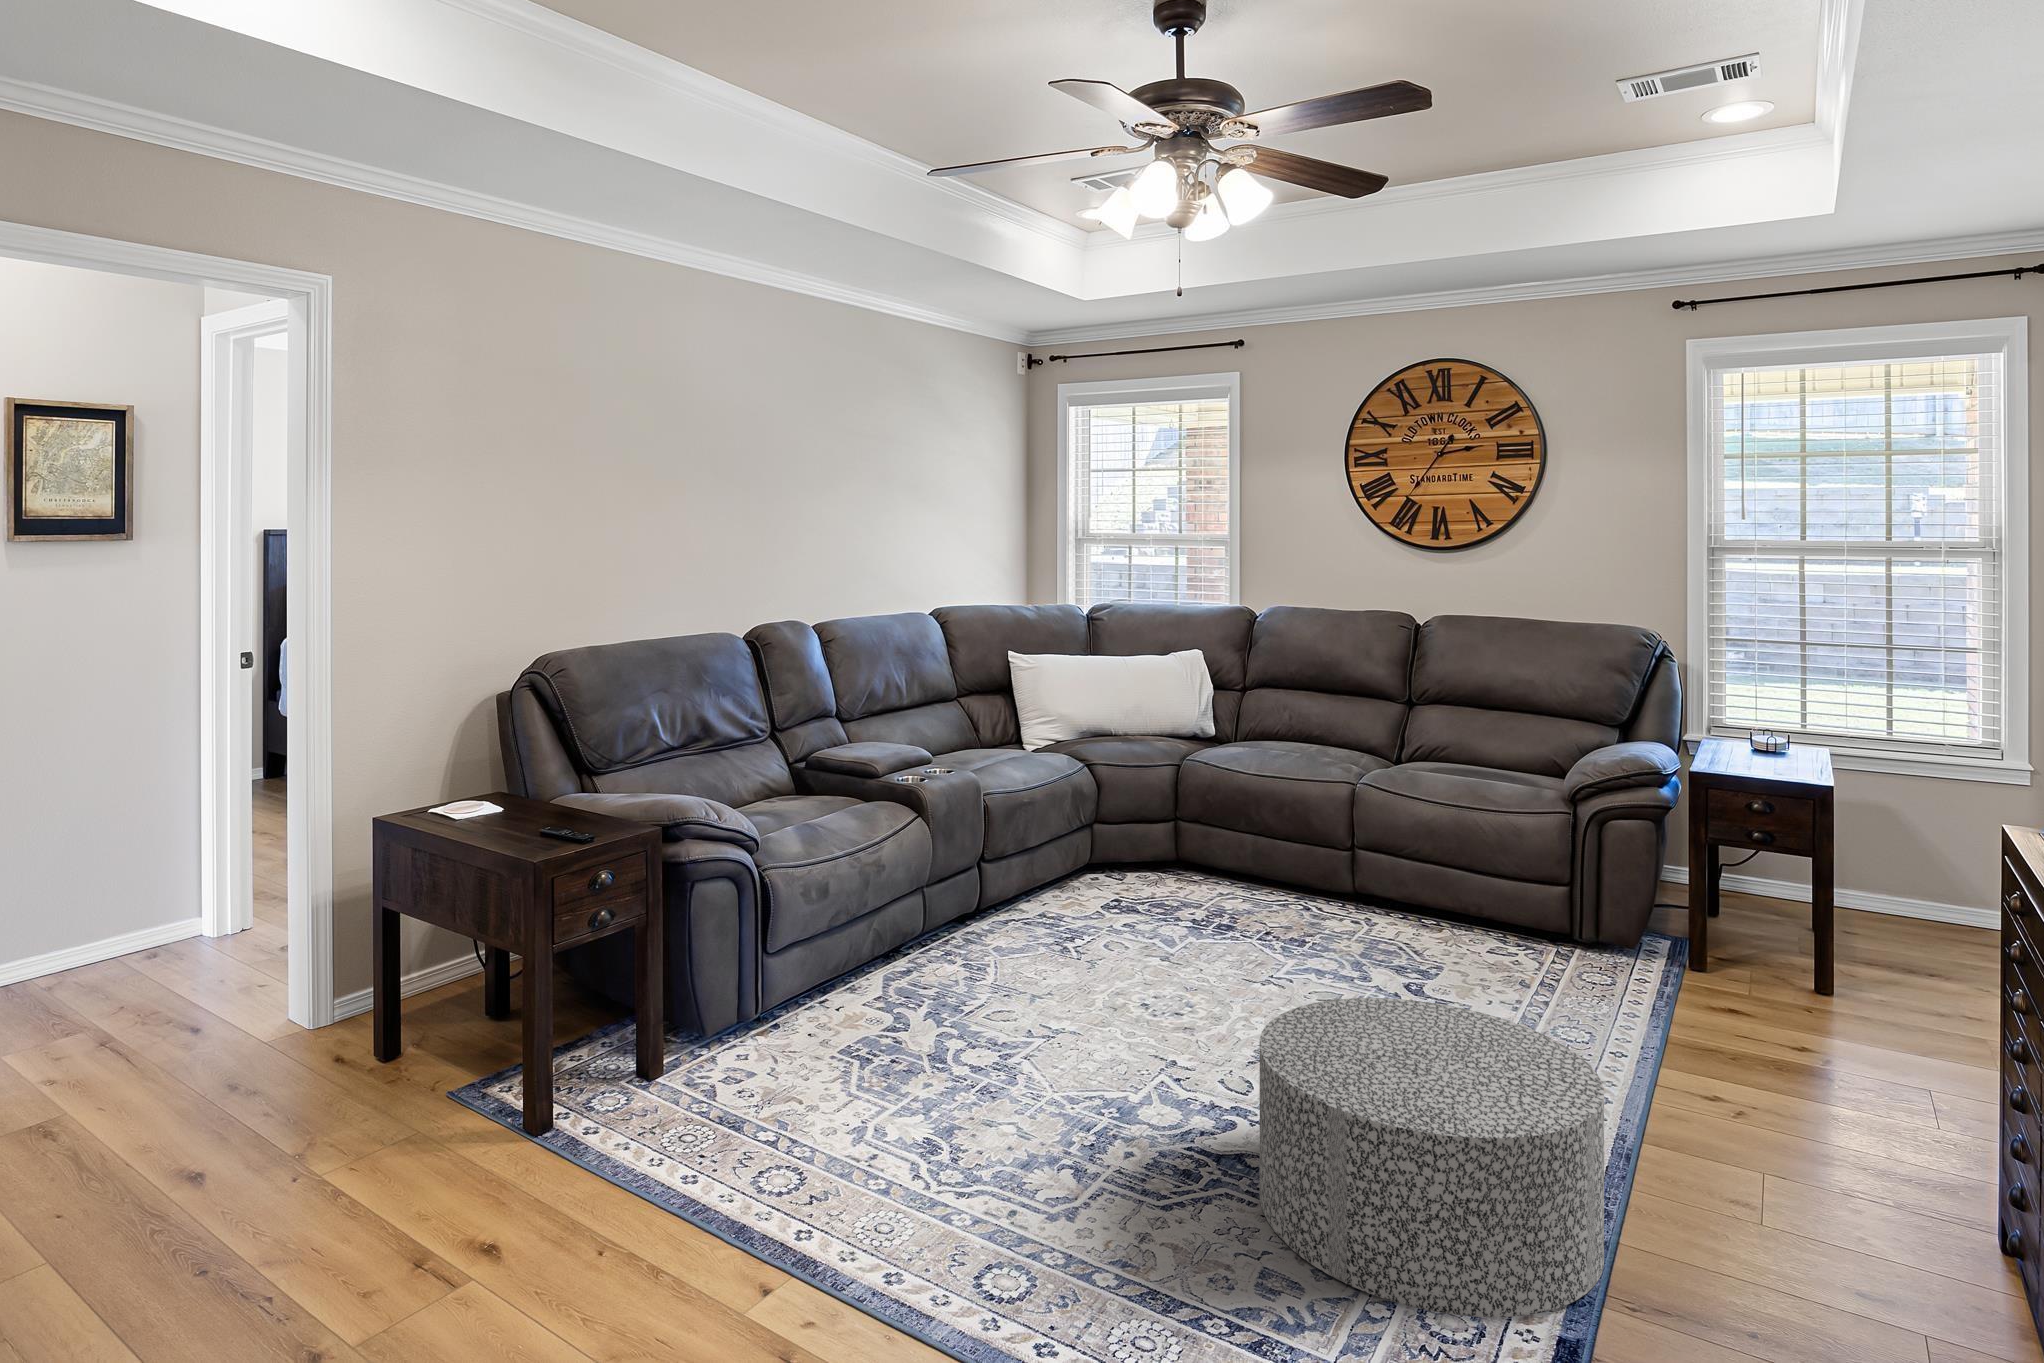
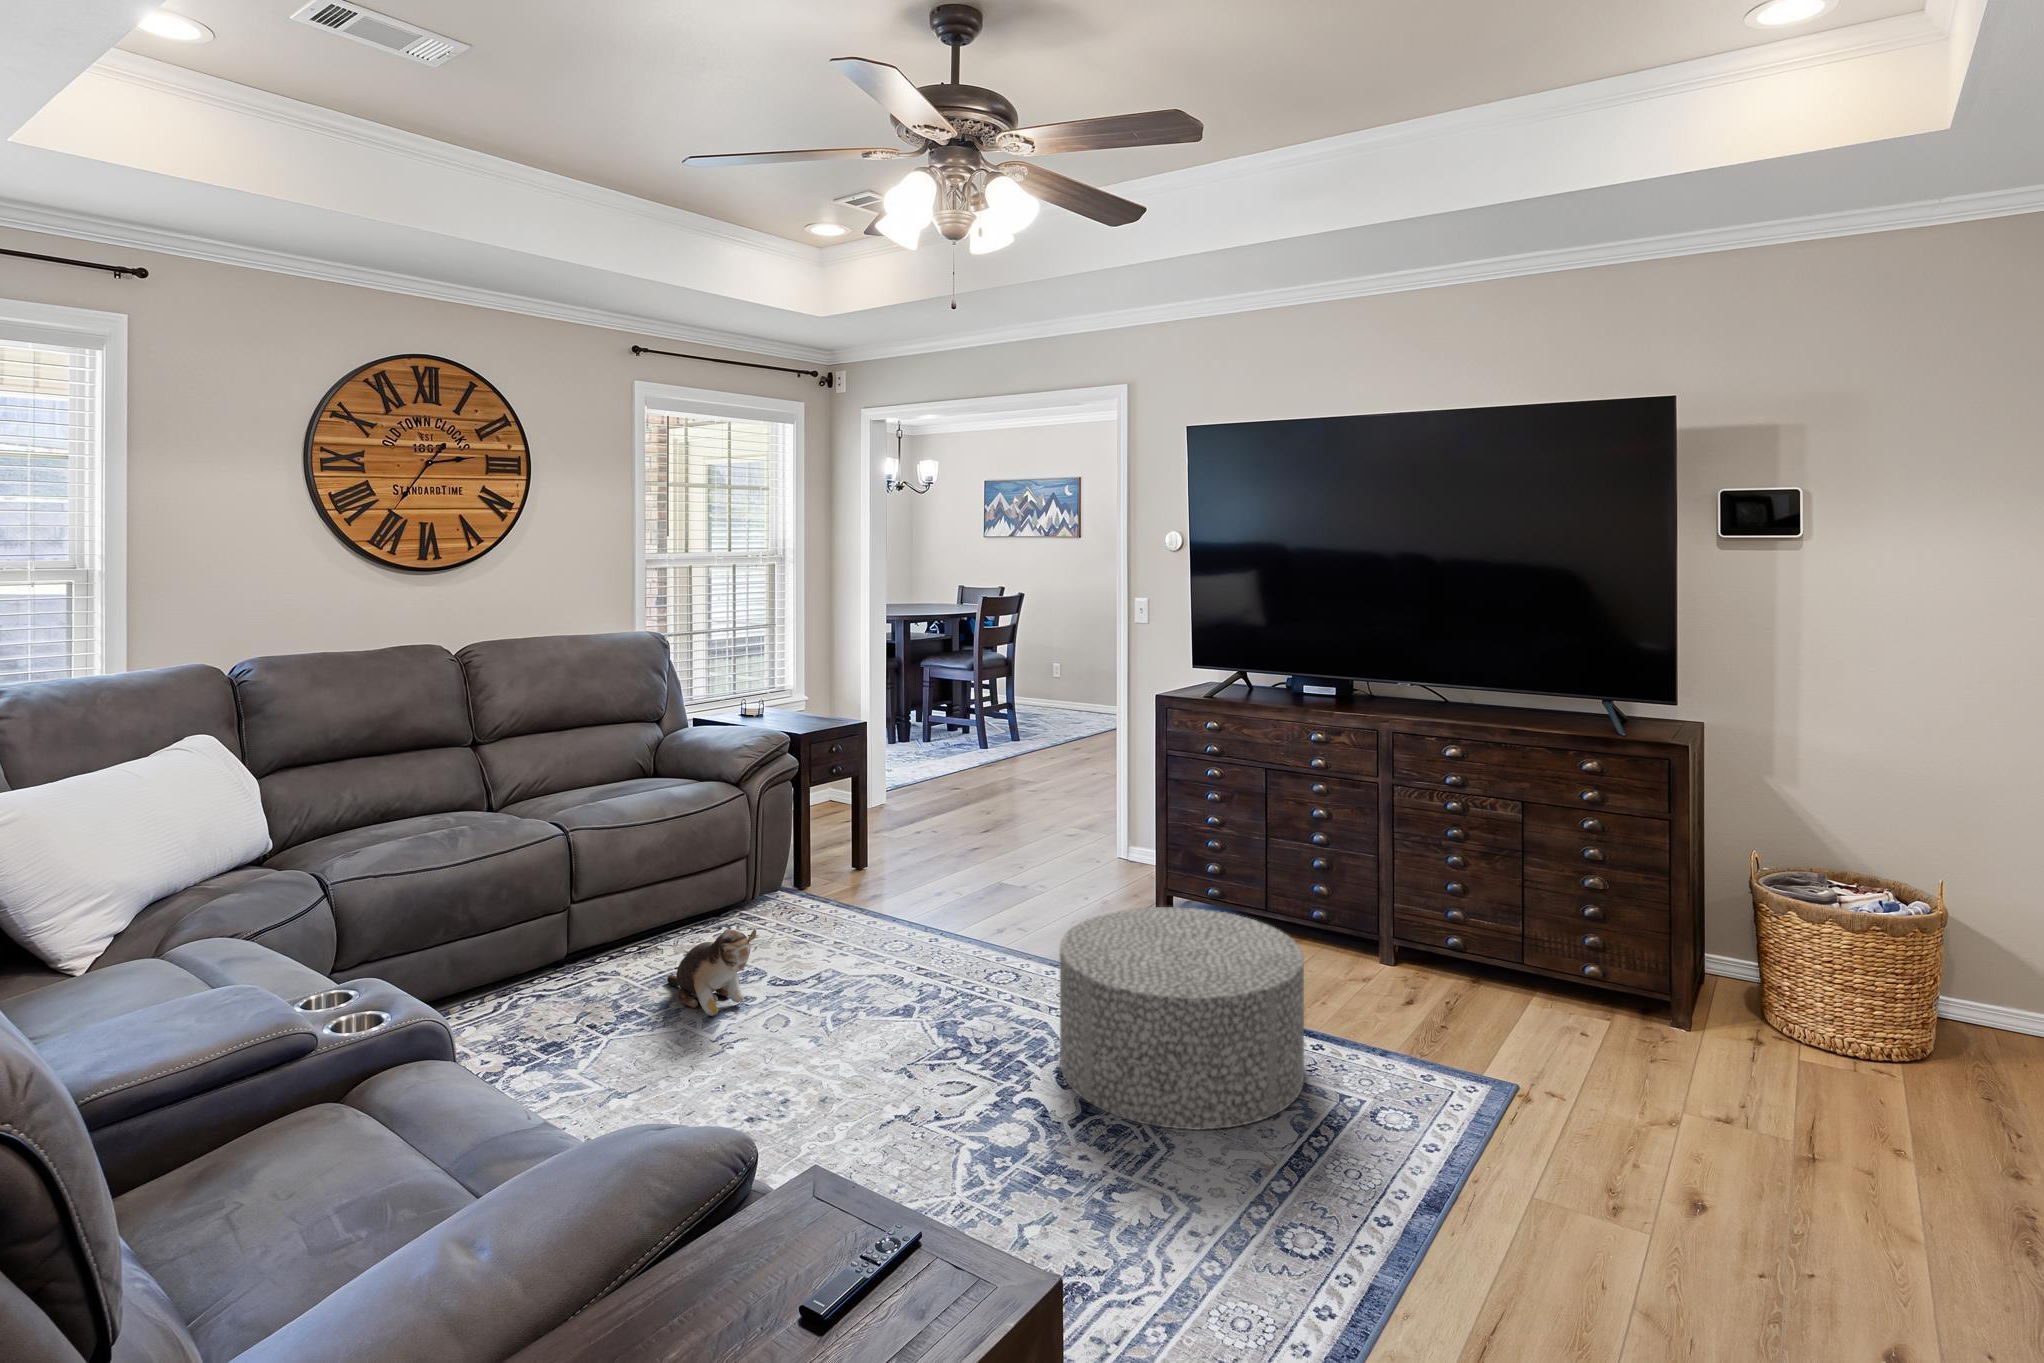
plush toy: none [1286,891,1356,970] -> present [667,929,756,1016]

